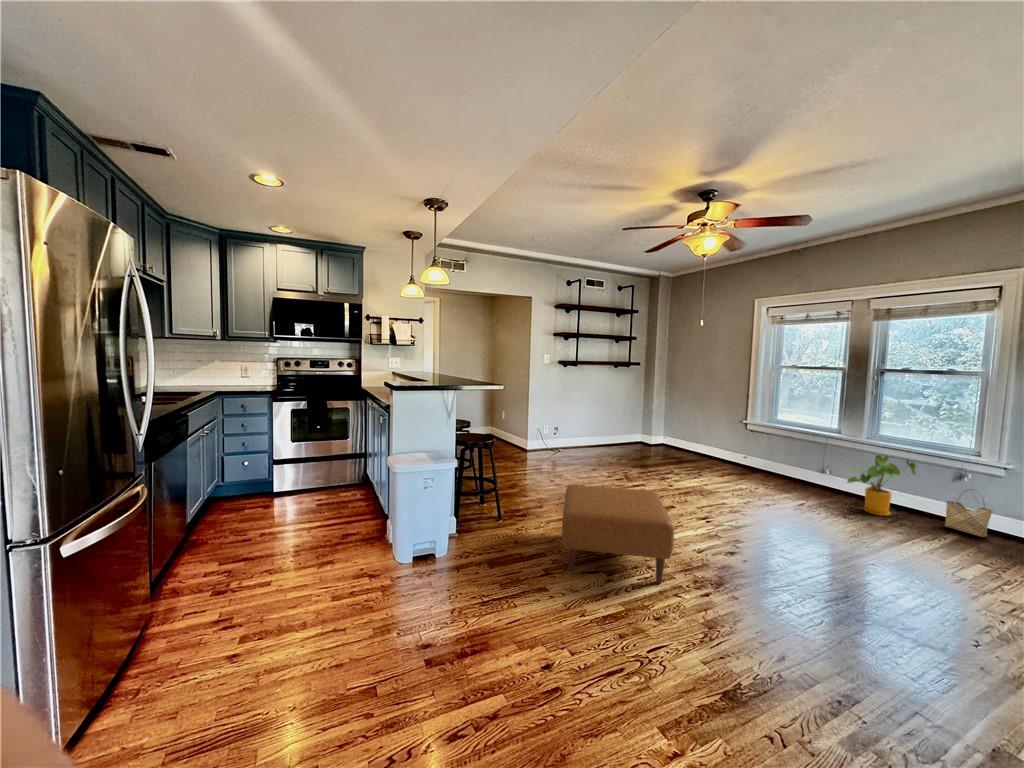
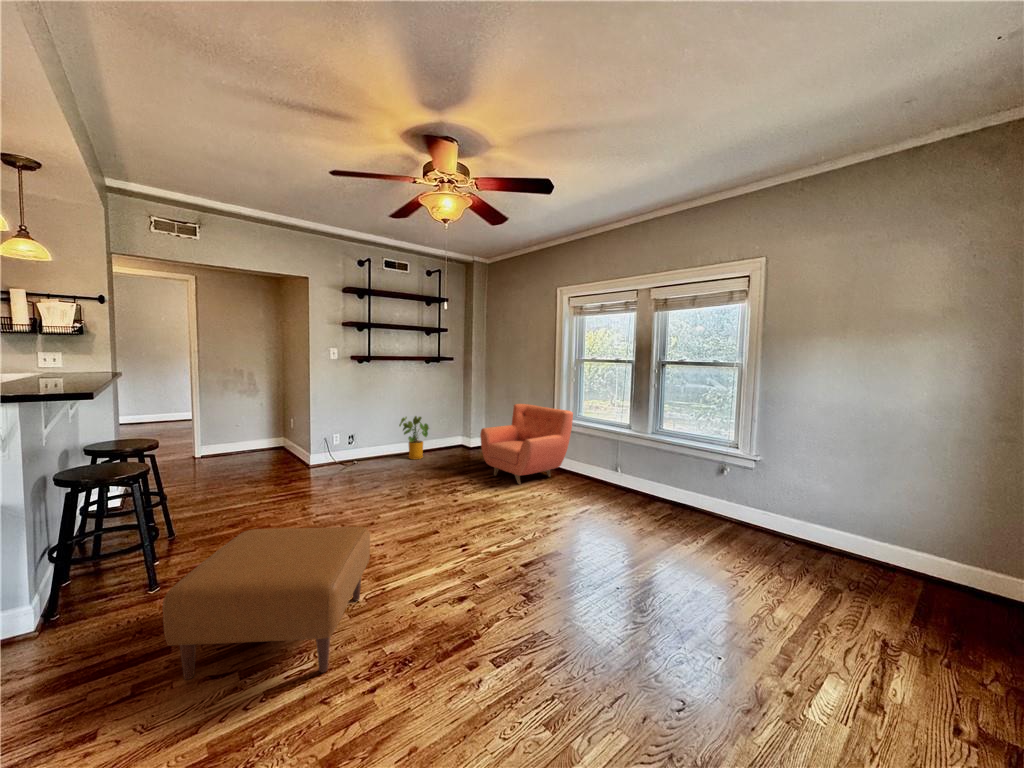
armchair: none [677,405,773,477] -> present [480,404,573,484]
house plant: present [848,455,916,516] -> present [399,416,429,459]
woven basket: present [945,495,992,537] -> none [710,483,746,531]

